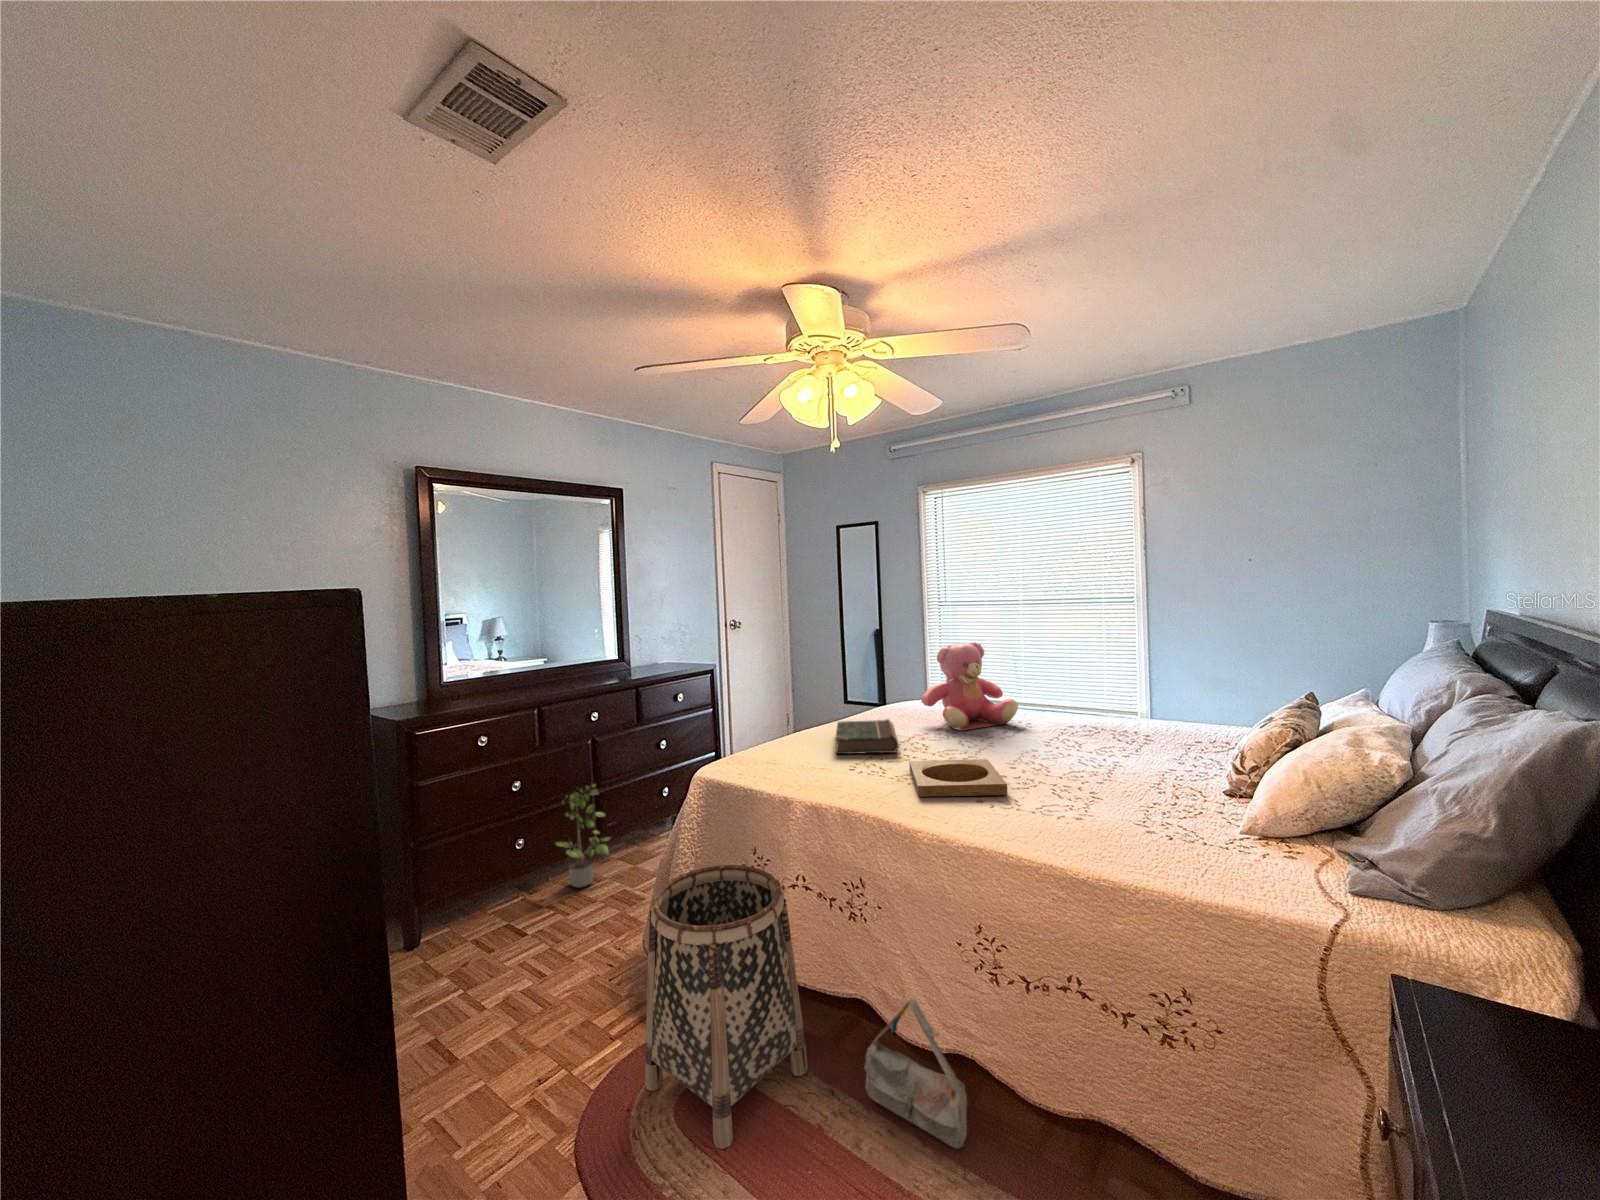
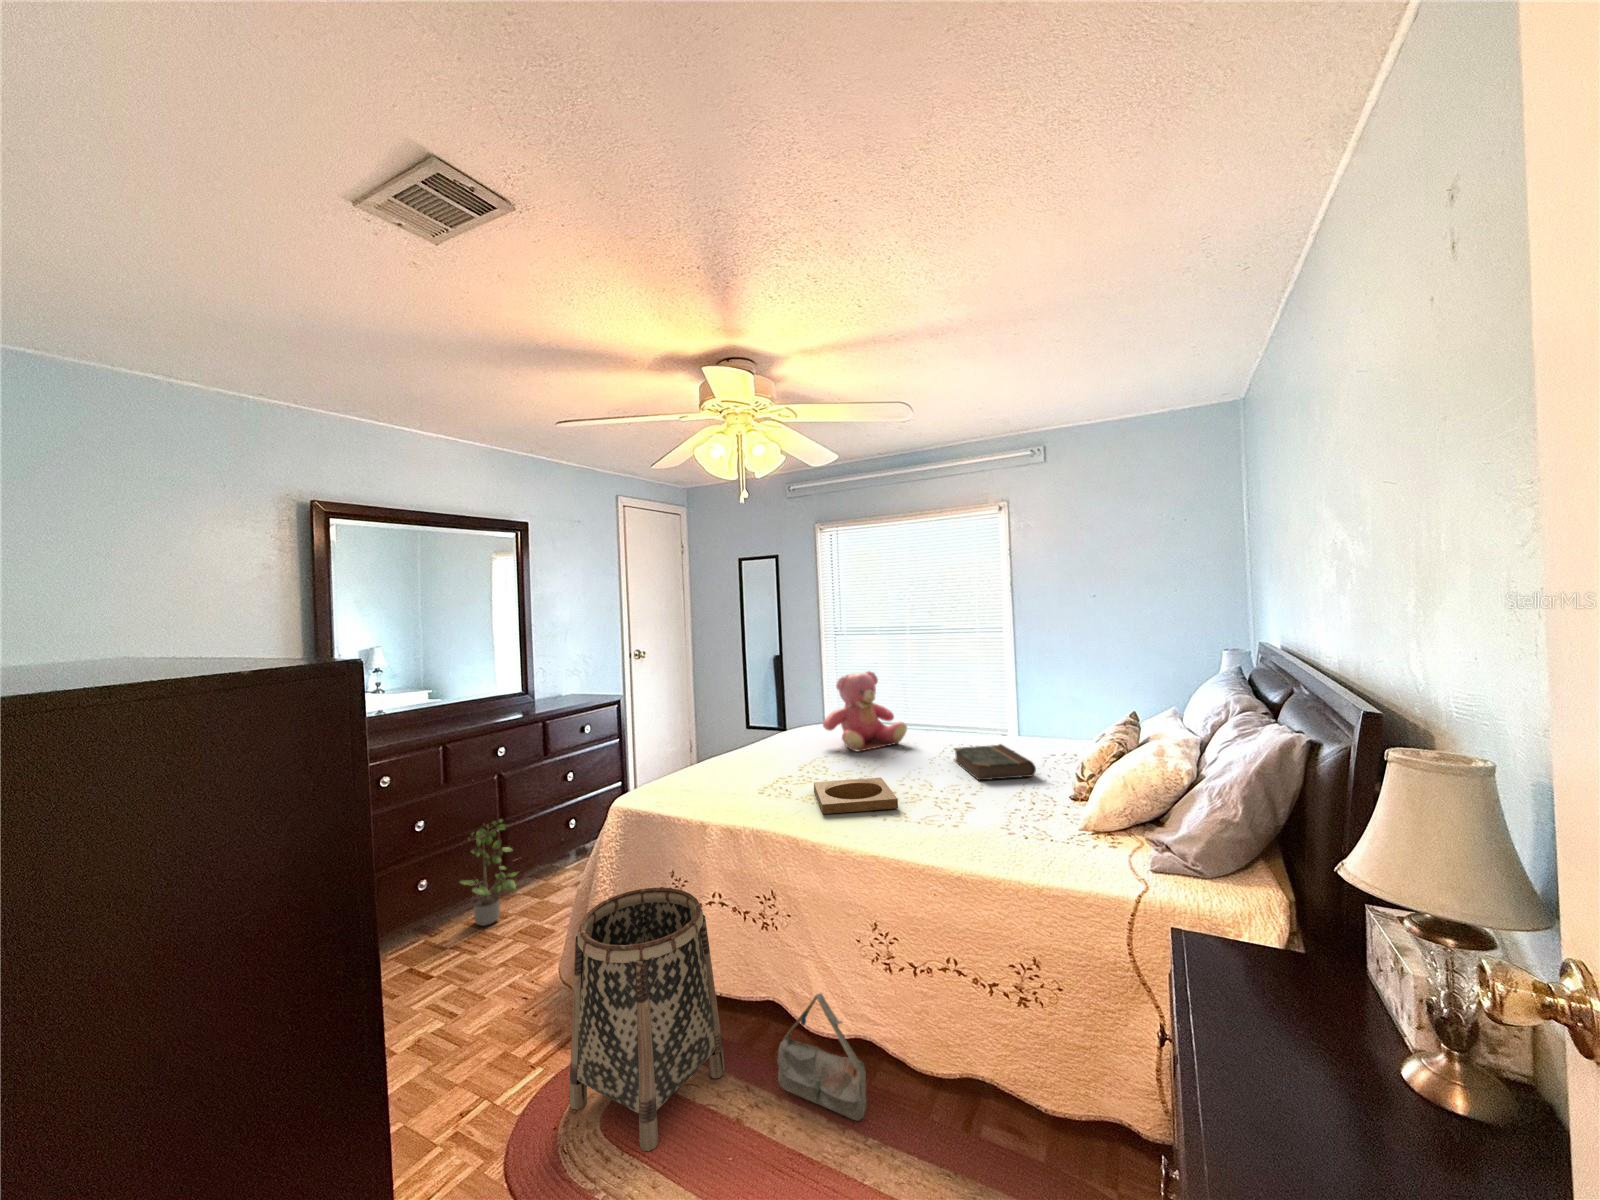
book: present [835,719,898,754] -> present [954,744,1036,780]

